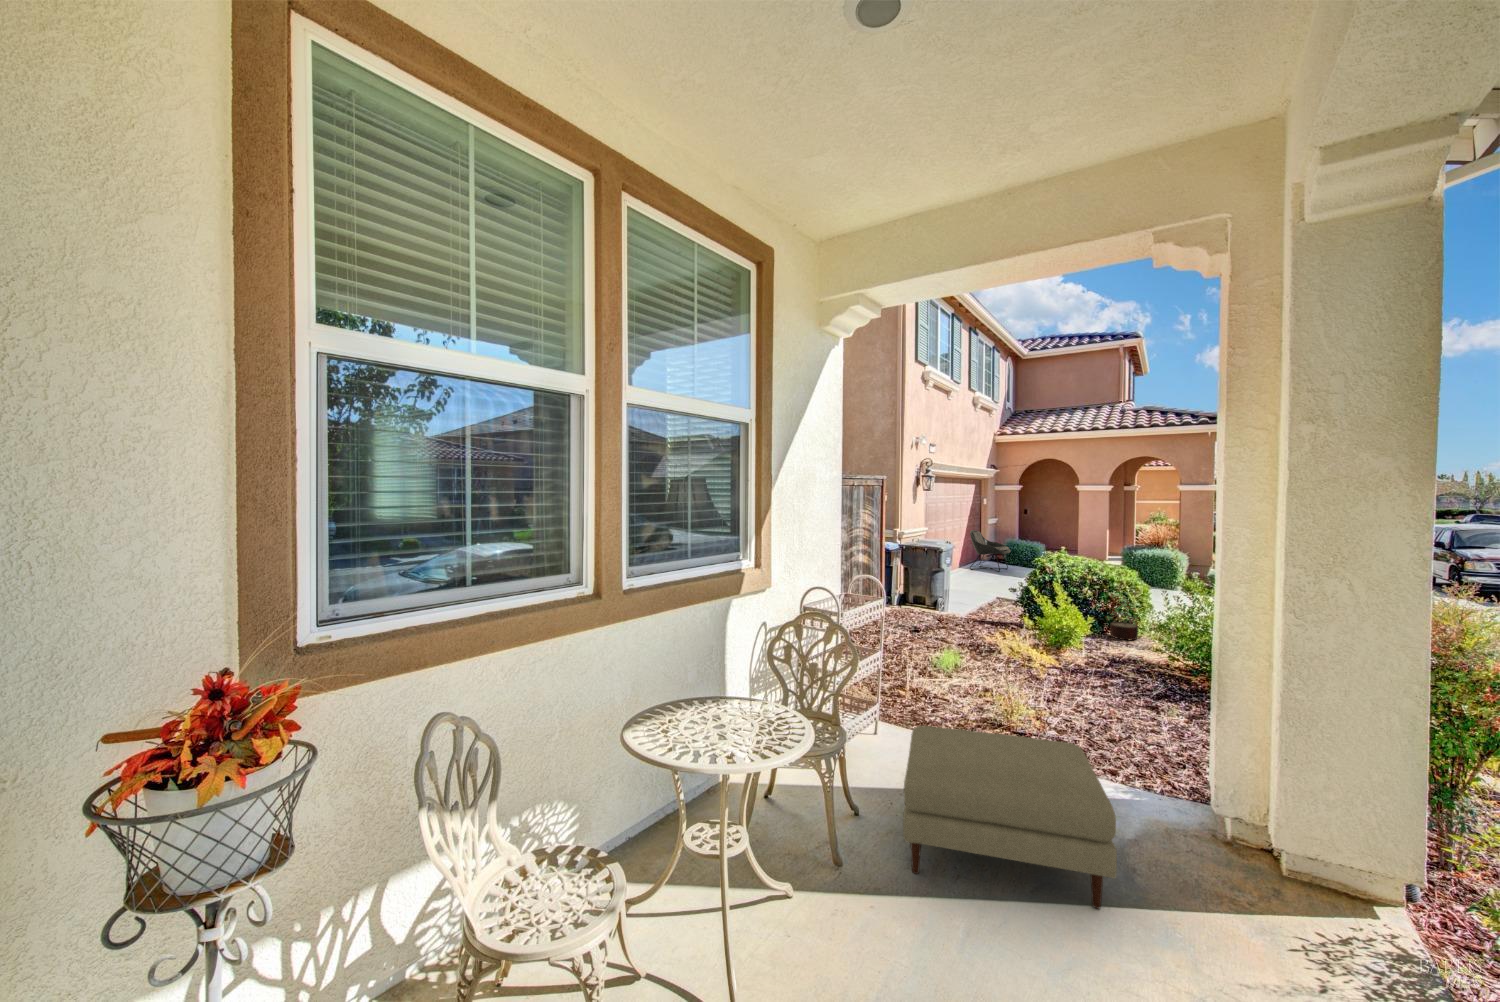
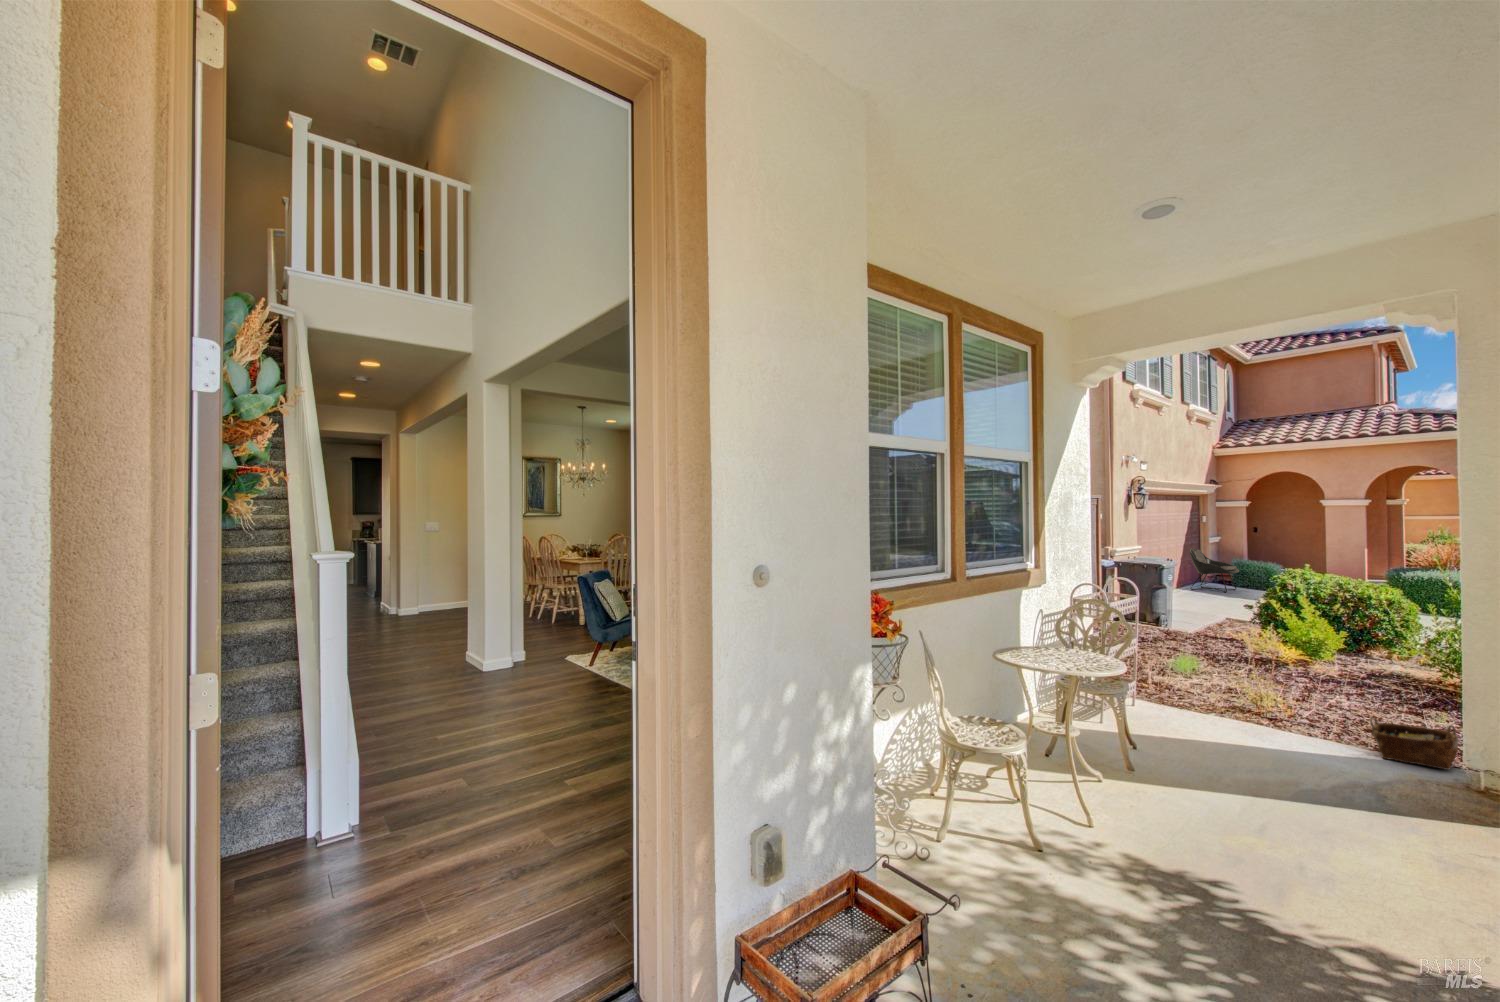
decorative plant: present [1107,594,1138,640] -> none [1360,610,1403,658]
ottoman: present [903,726,1117,909] -> none [1180,690,1371,816]
woven basket: none [1114,737,1199,802] -> present [1370,717,1459,770]

